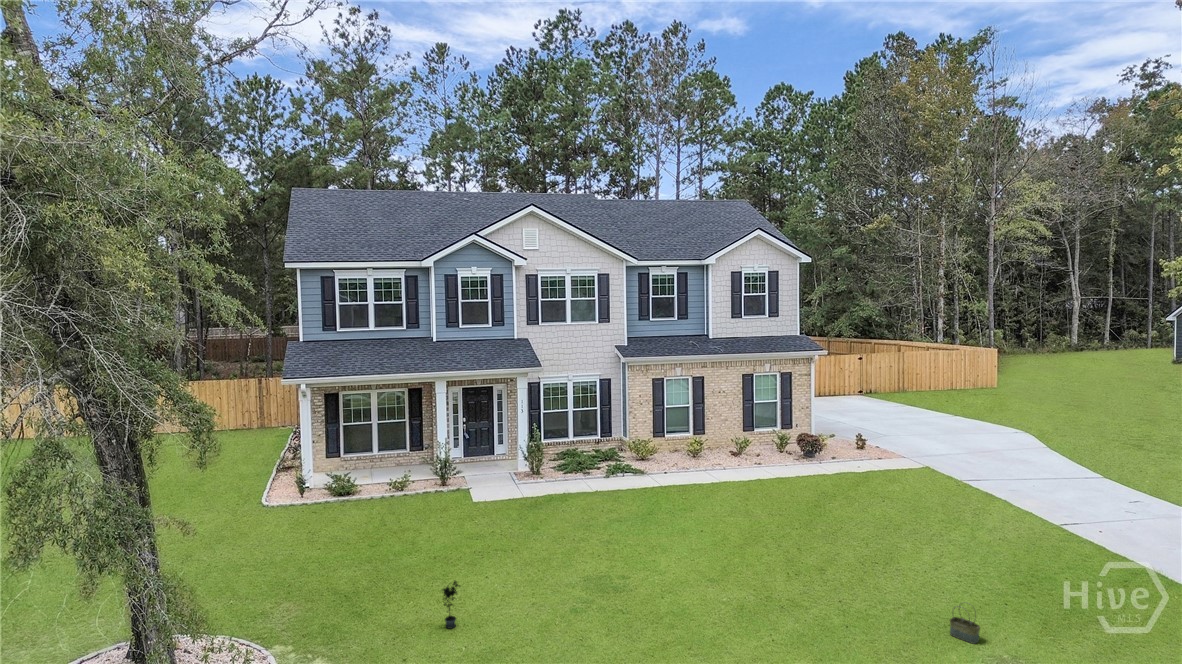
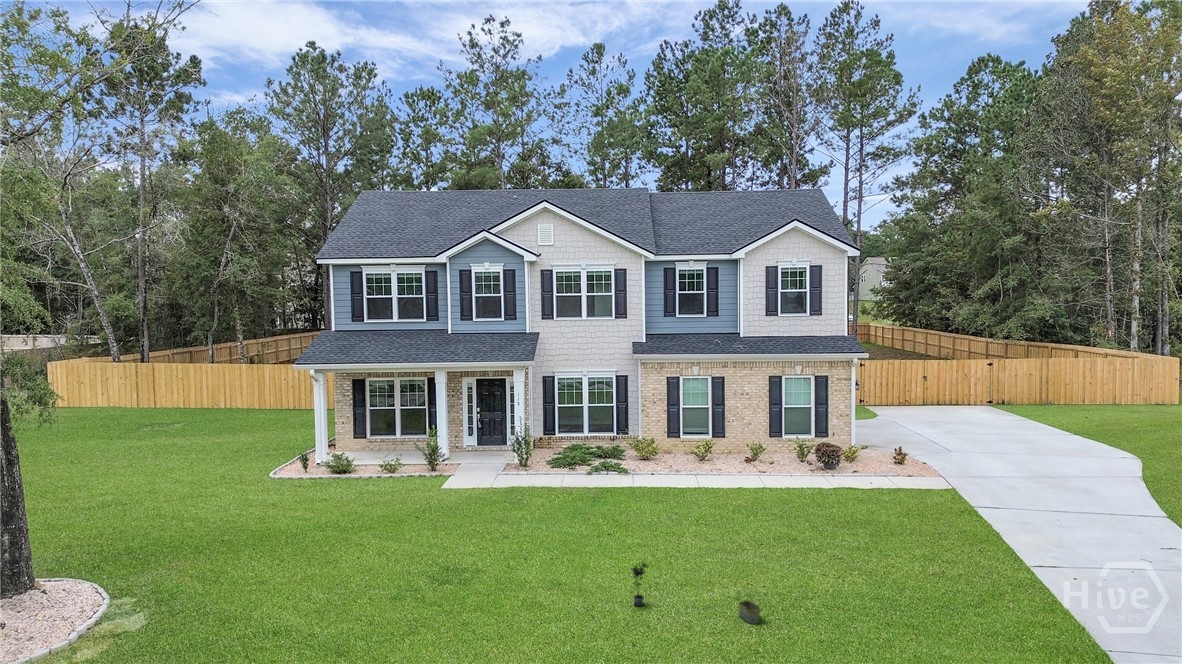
potted plant: present [443,580,460,629] -> present [631,563,647,606]

